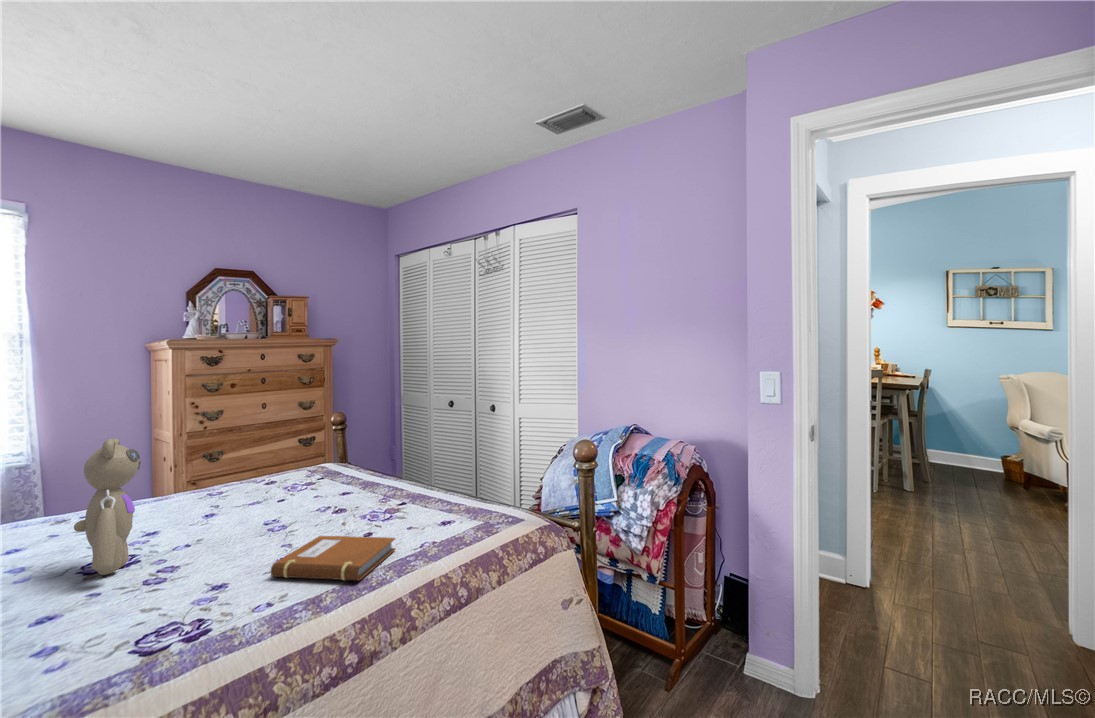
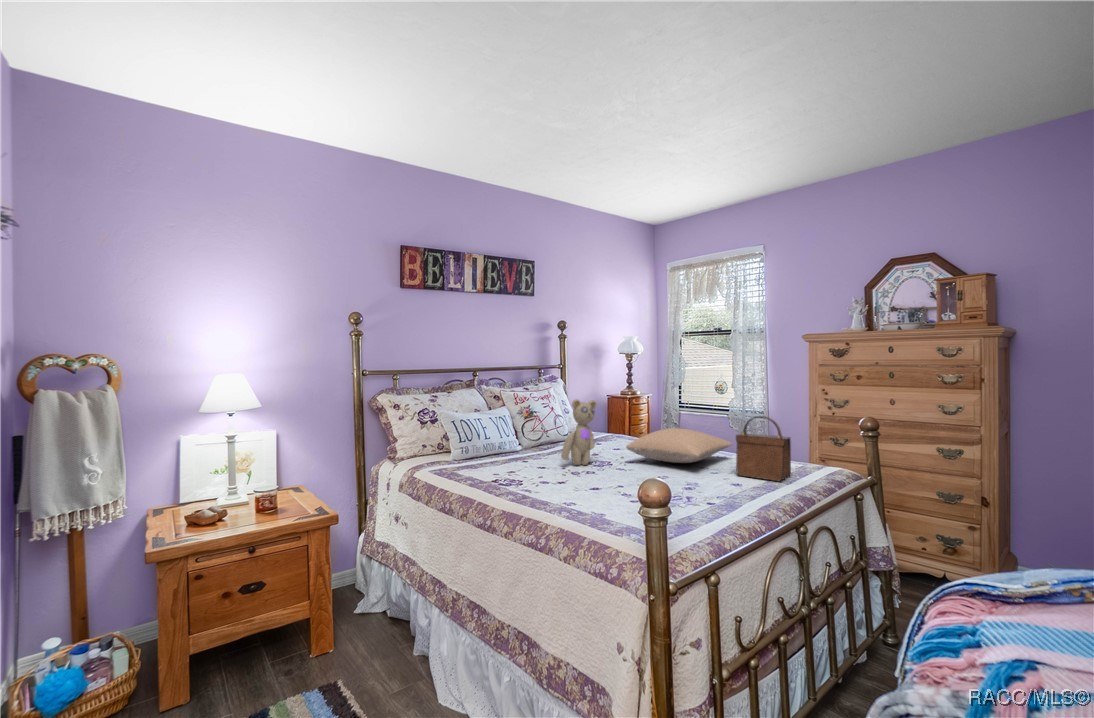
handbag: none [304,419,360,488] -> present [736,416,791,482]
pillow: none [125,460,297,515] -> present [626,428,732,463]
notebook: present [271,536,395,580] -> none [541,481,603,508]

